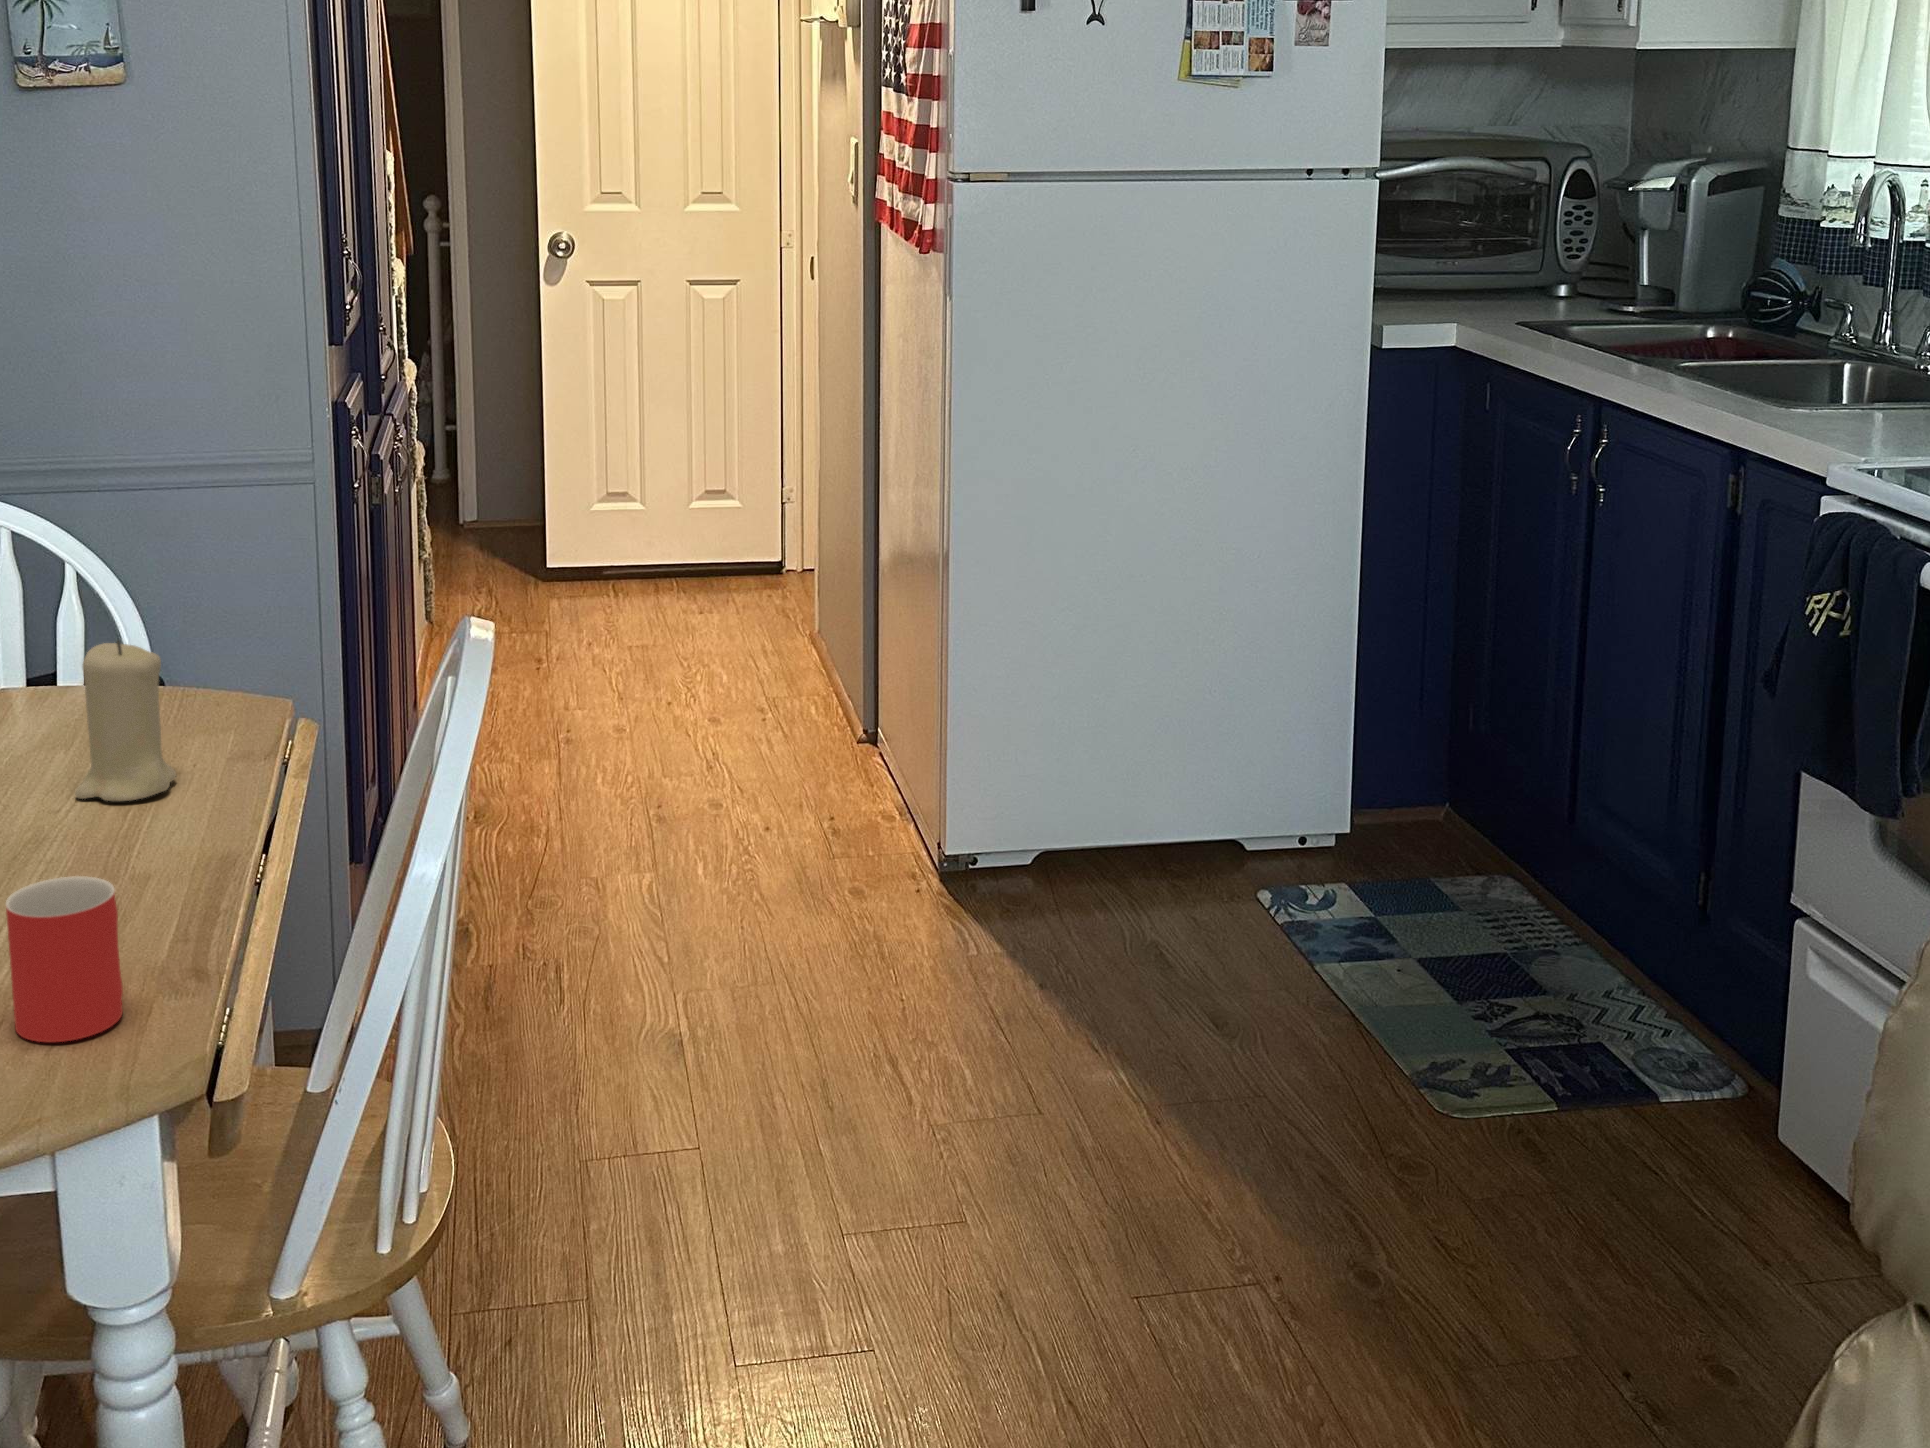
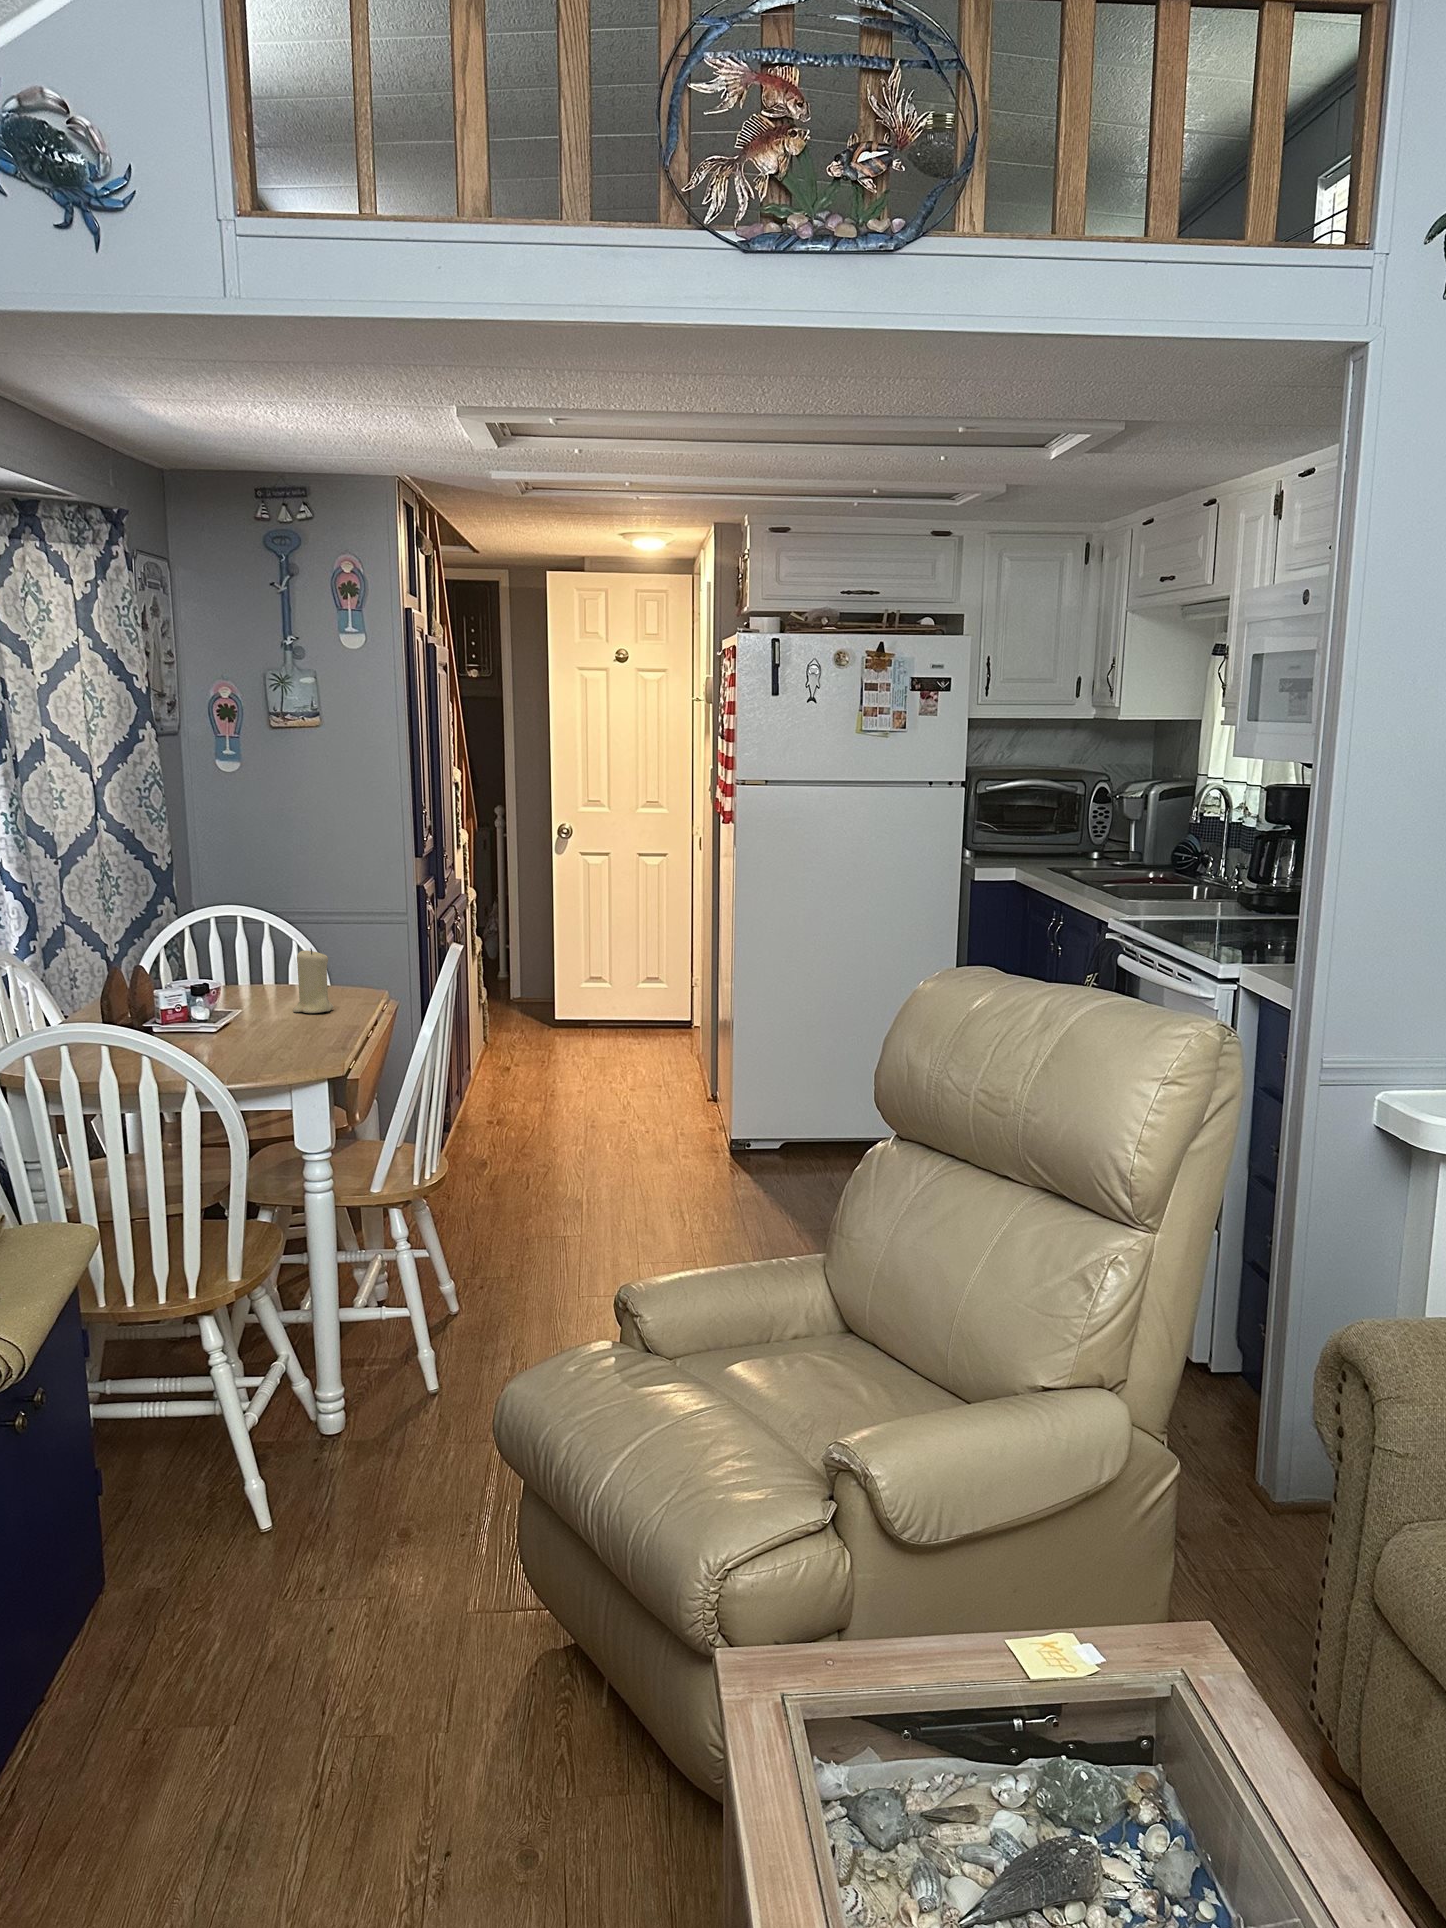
mug: present [6,876,123,1042] -> none [270,1006,310,1060]

